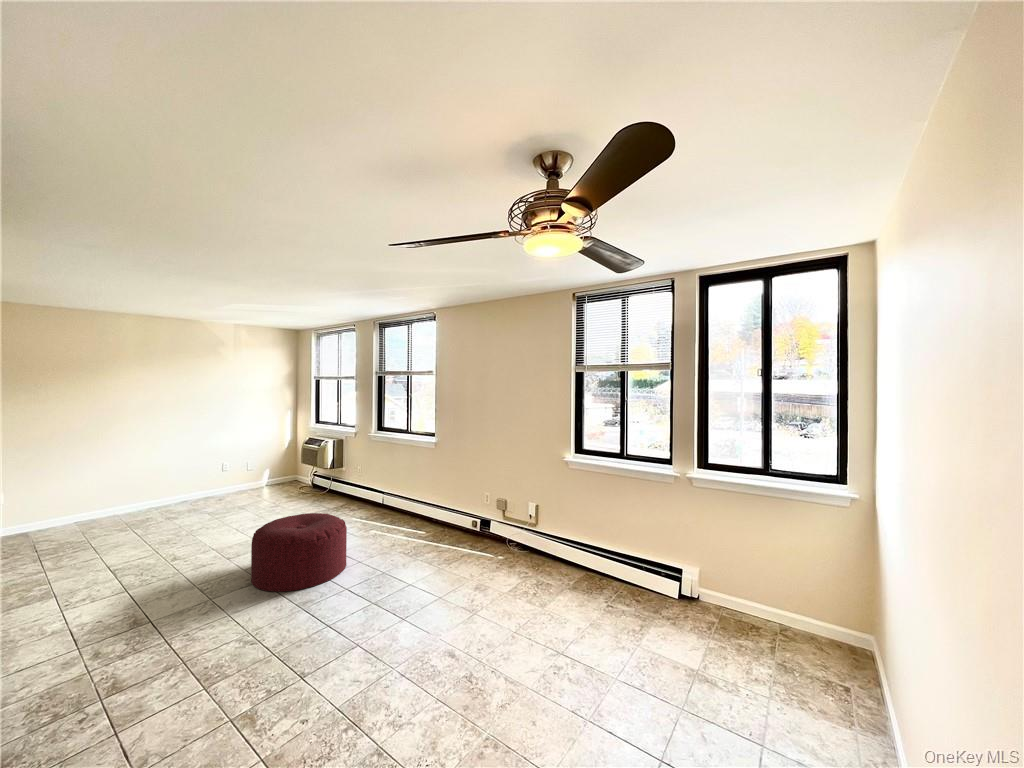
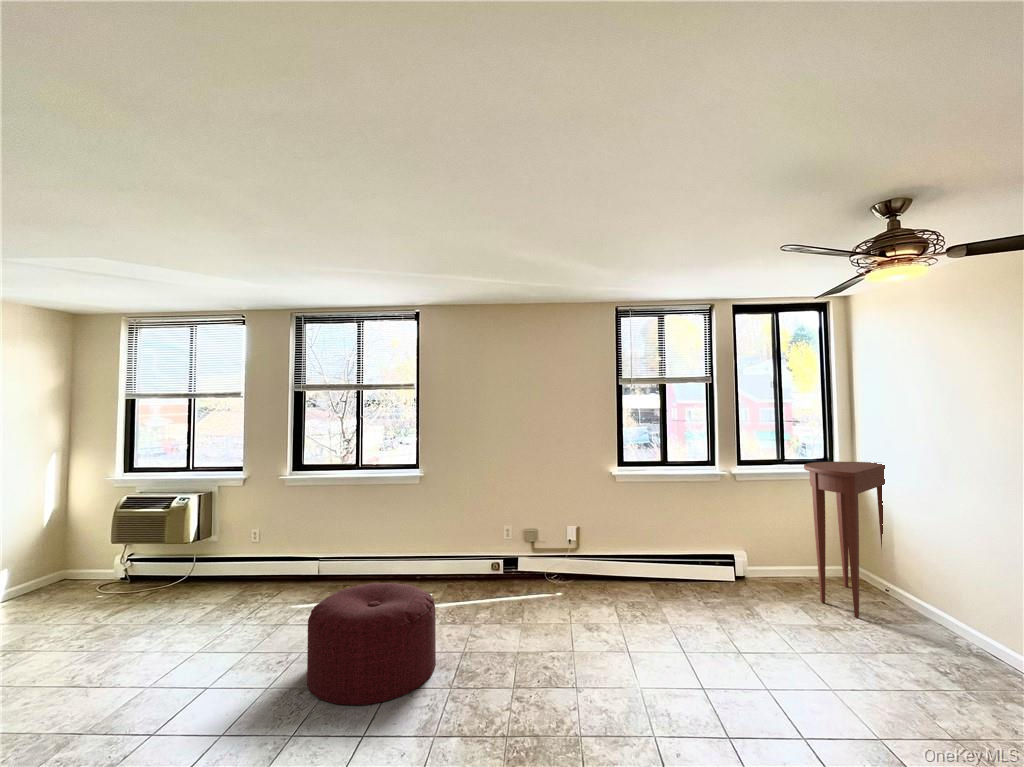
console table: none [726,477,903,693] -> present [804,462,889,618]

